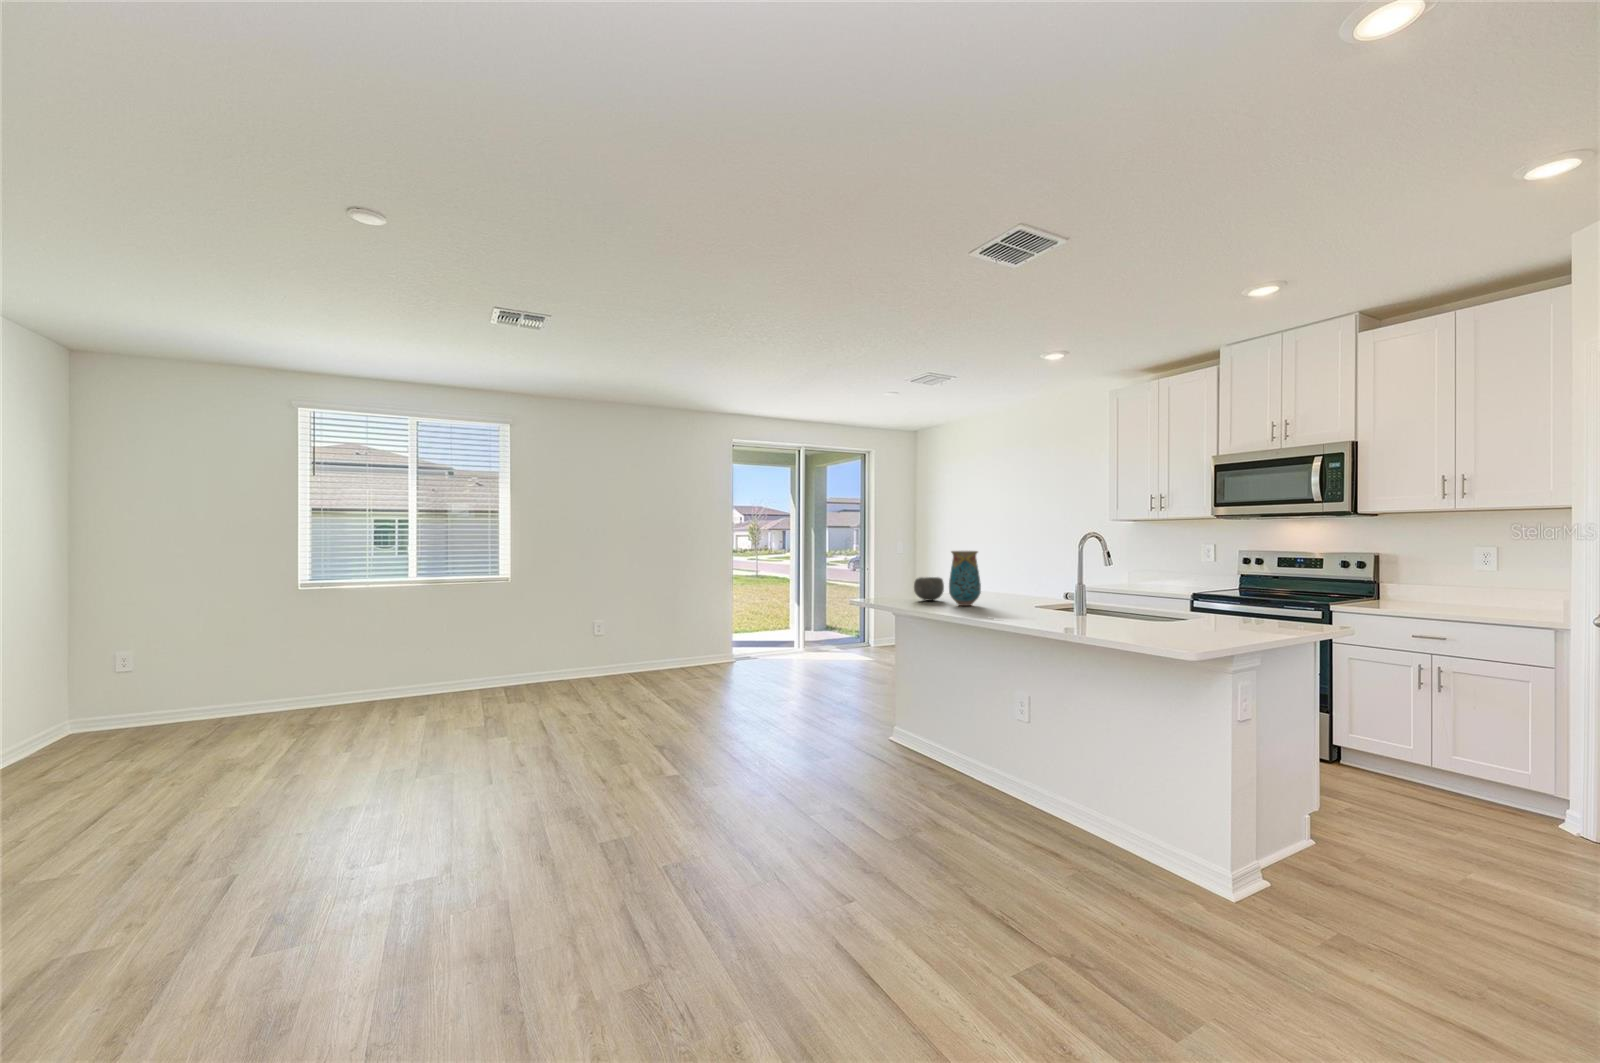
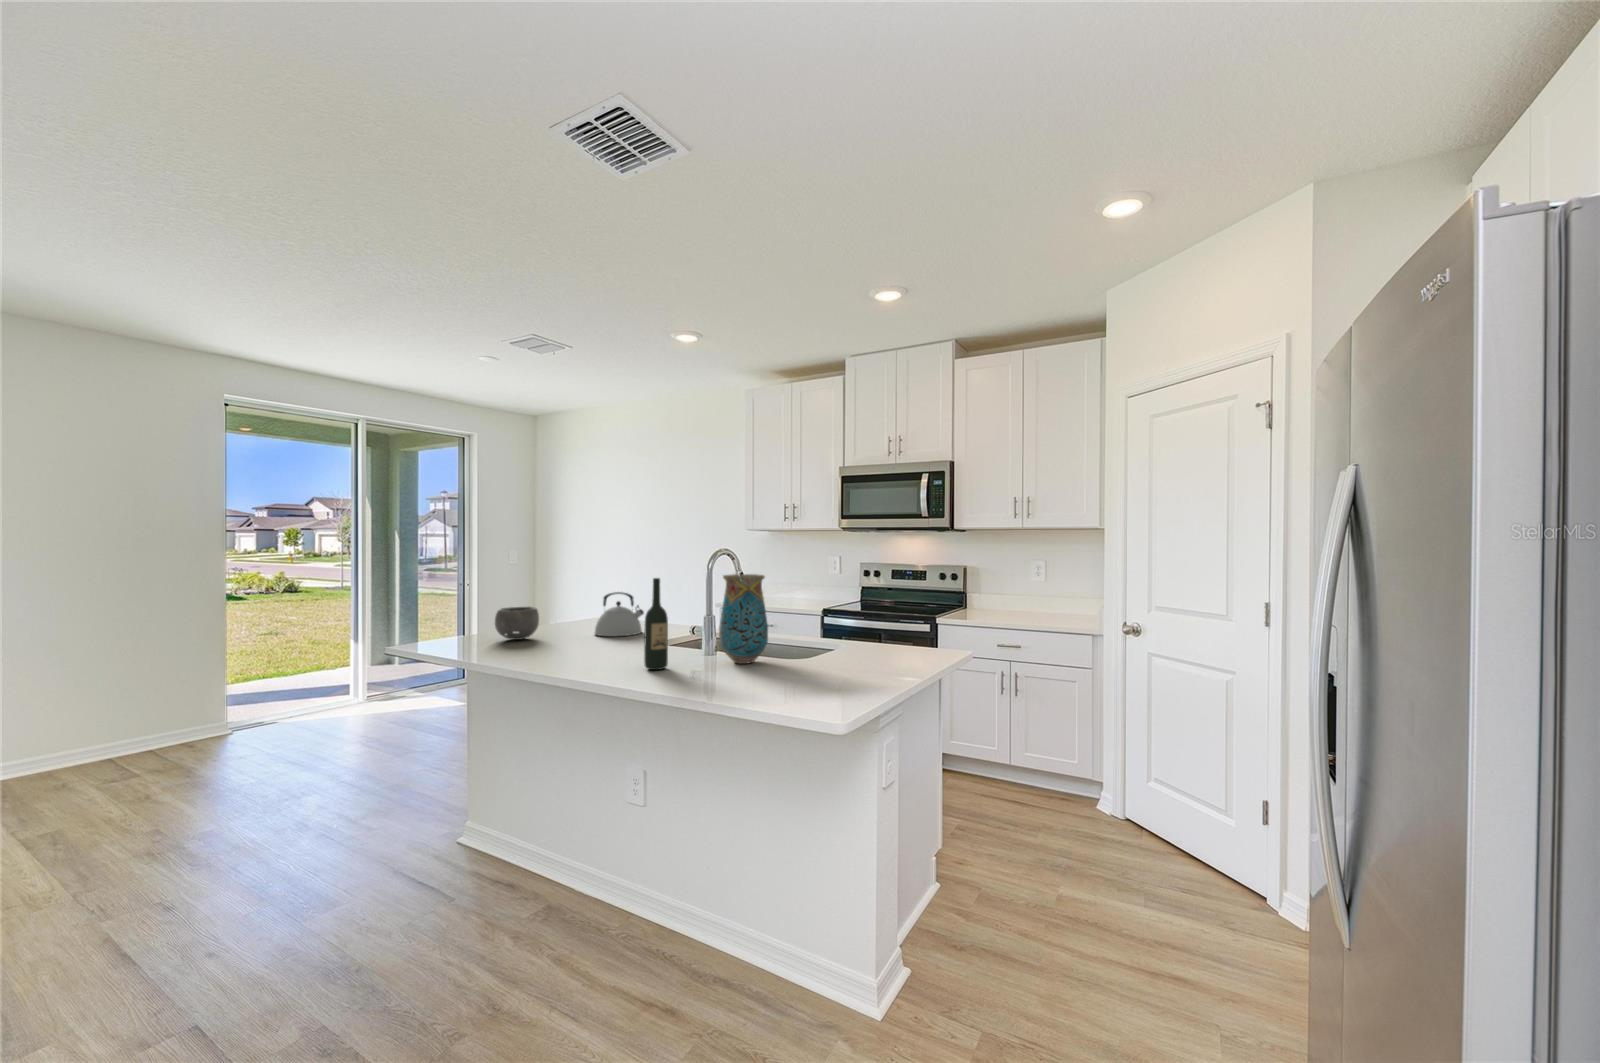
vase: present [949,551,981,606] -> present [719,574,768,664]
wine bottle: none [1032,553,1050,621] -> present [644,578,668,670]
kettle: none [984,568,1024,602] -> present [595,592,644,636]

